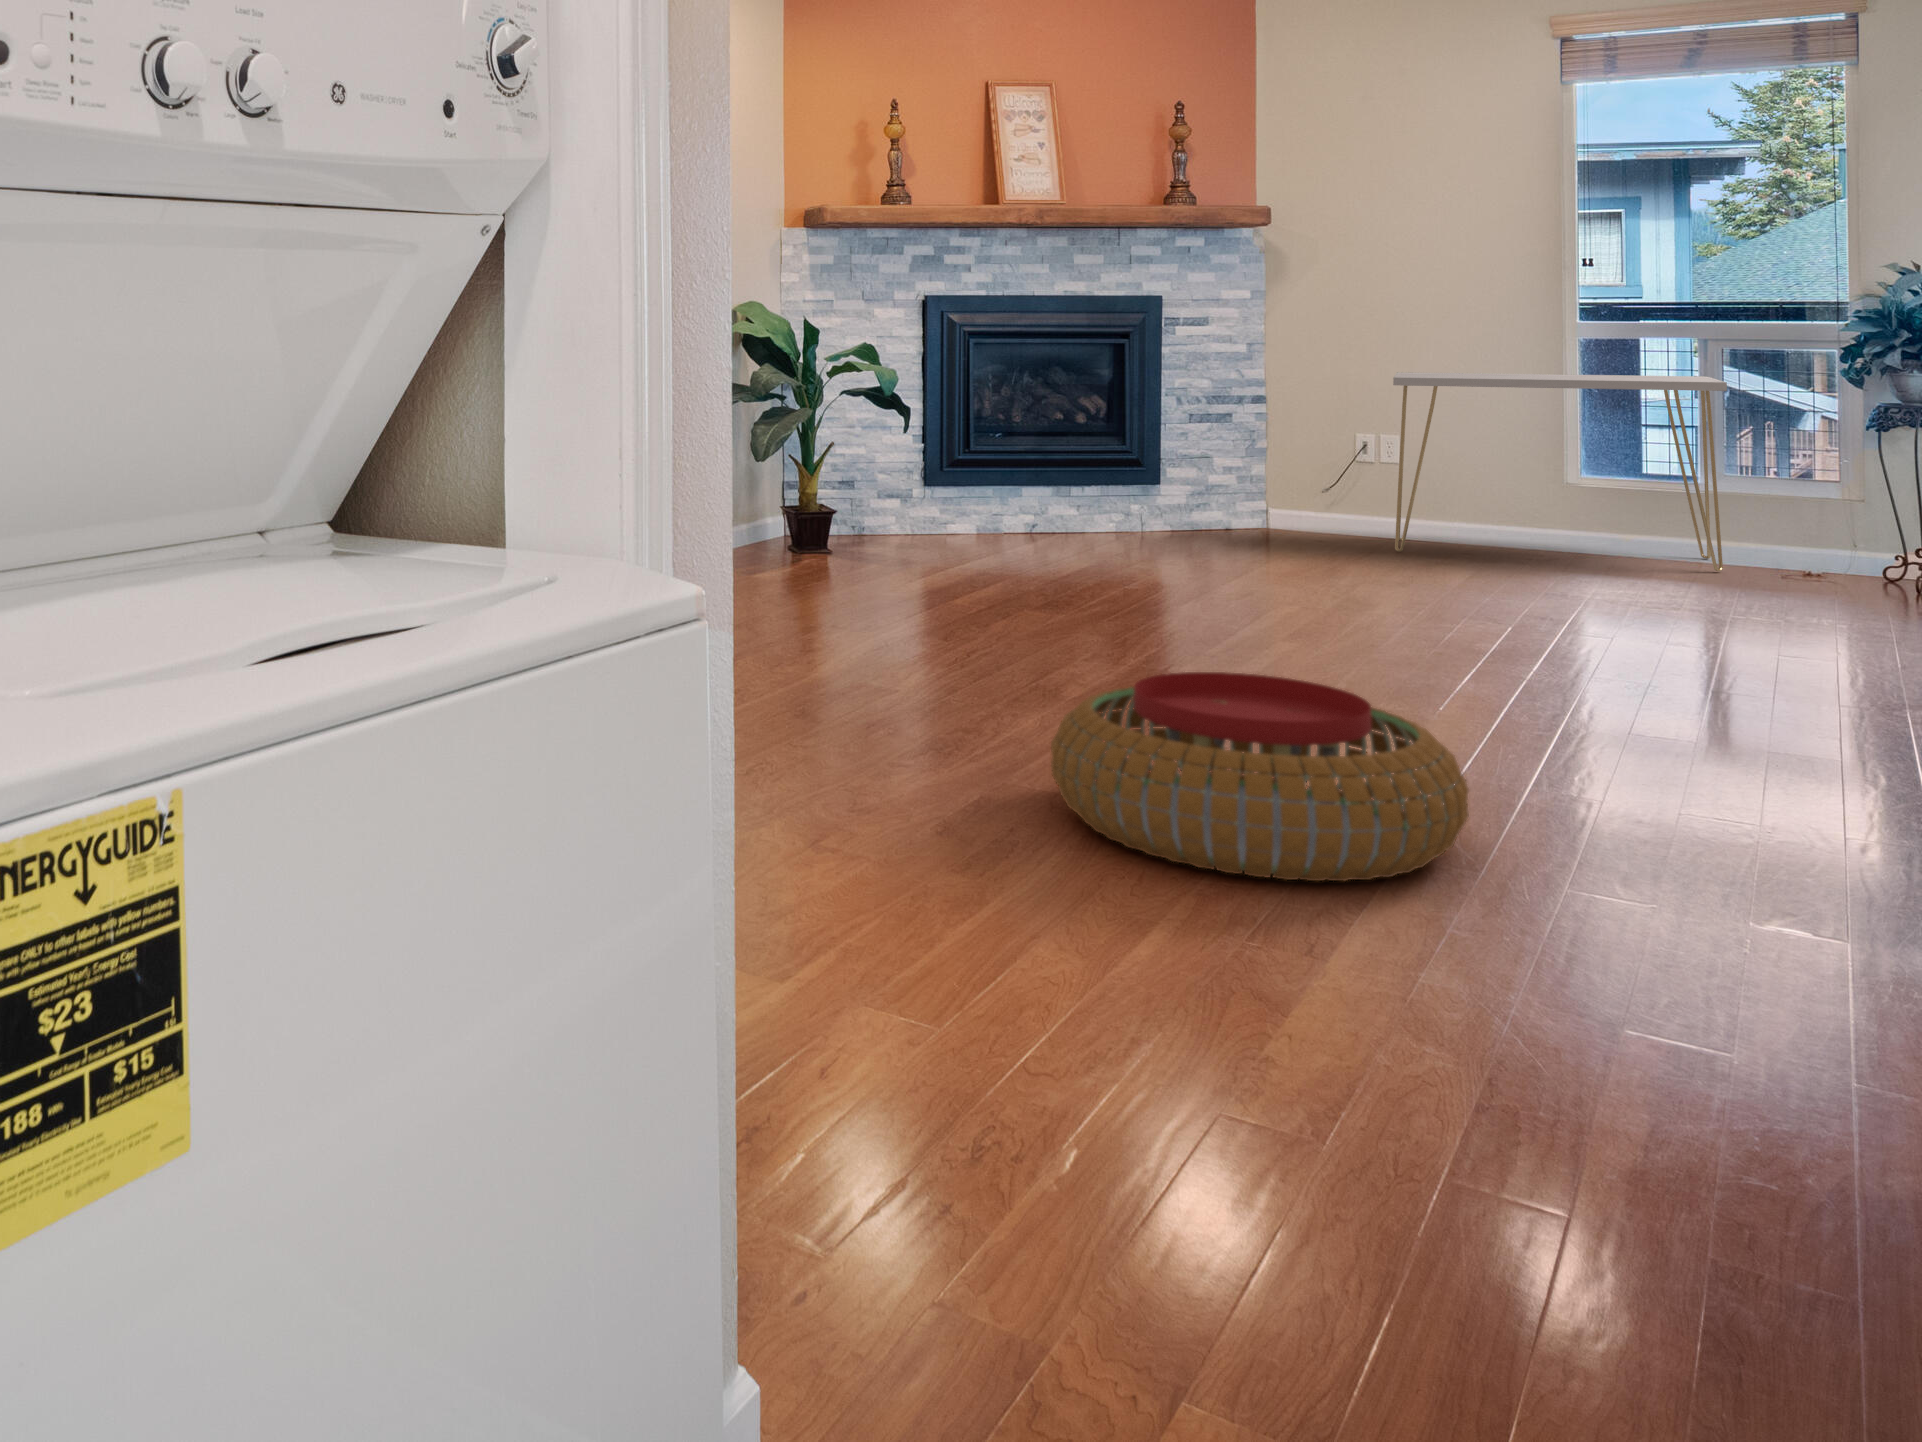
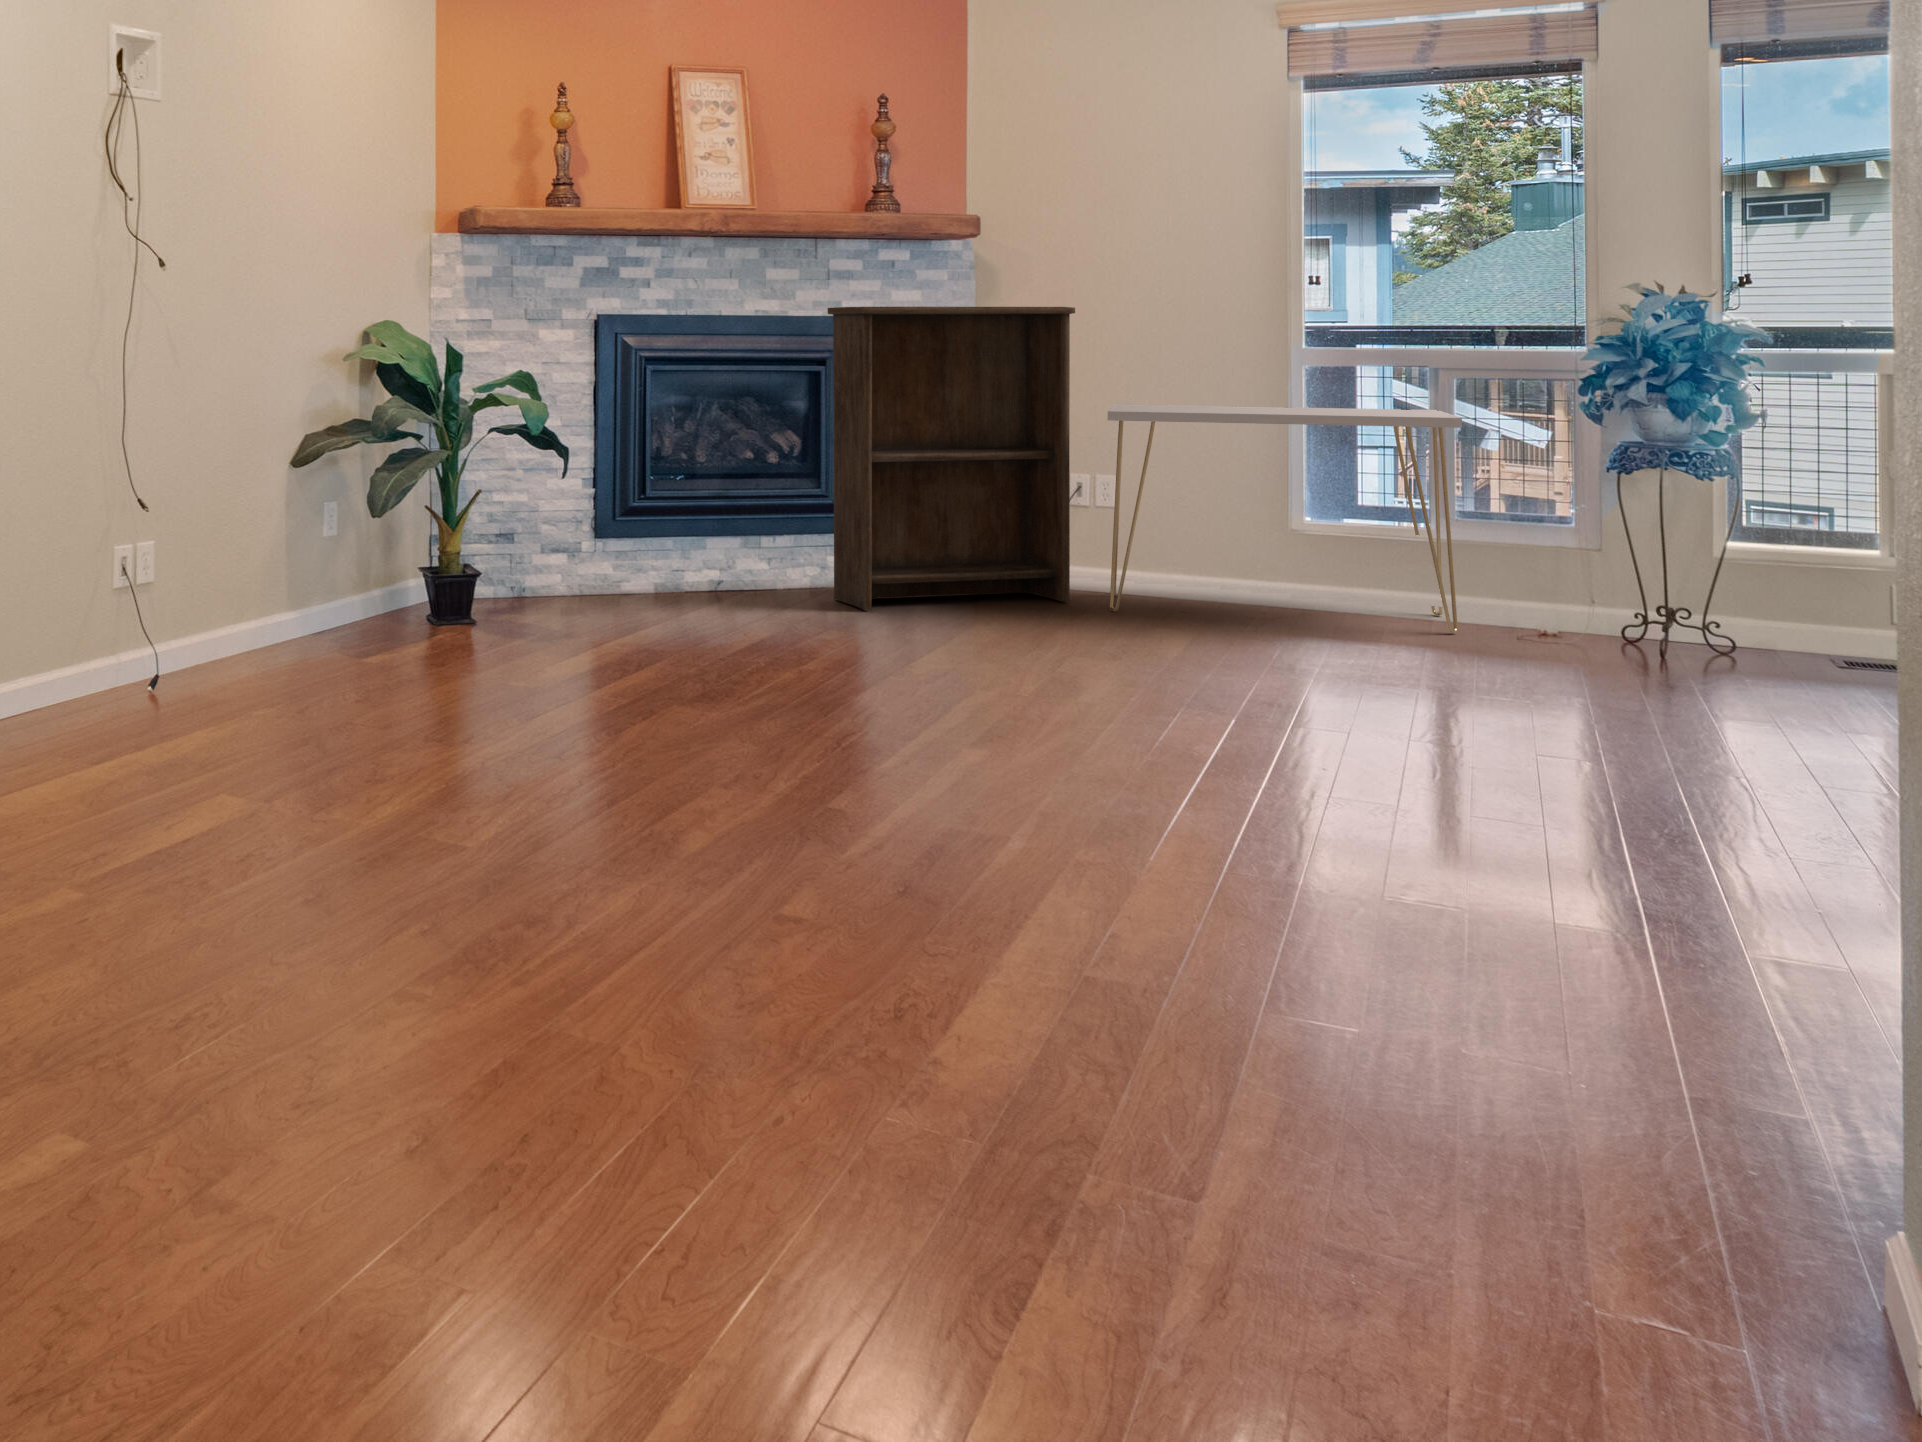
bookshelf: none [1135,287,1363,548] -> present [827,307,1075,610]
pouf: present [1051,672,1469,881] -> none [589,866,1183,1251]

